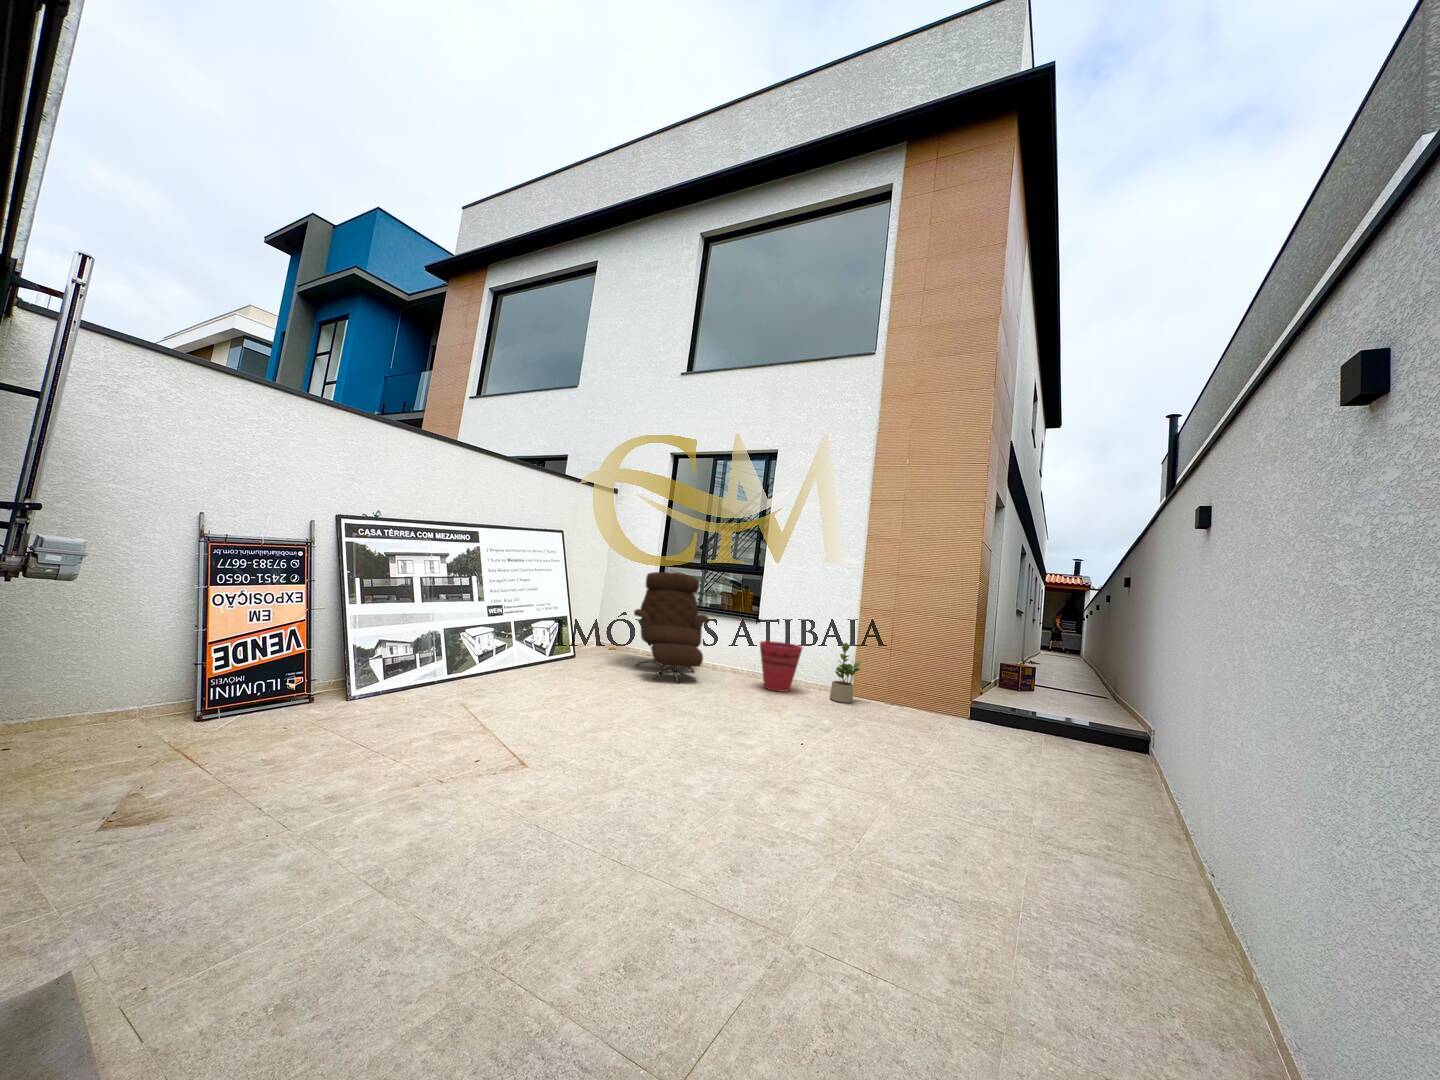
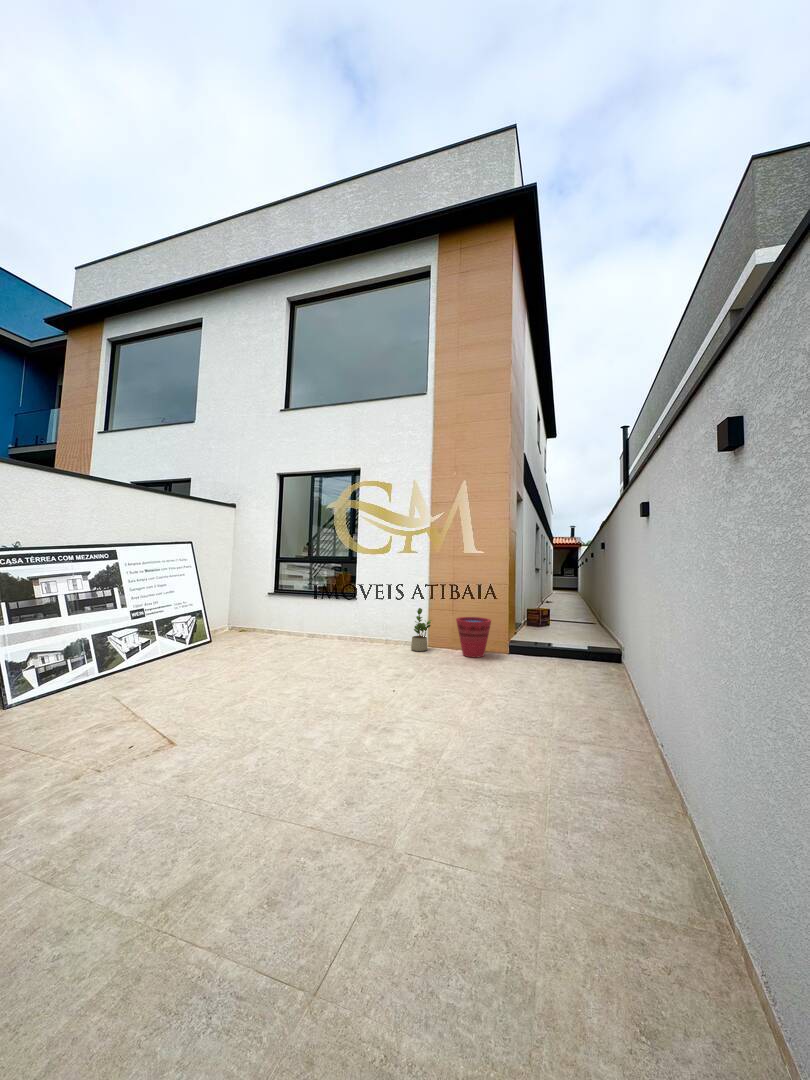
lounge chair: present [634,572,709,683] -> none [258,567,319,653]
bucket: present [760,641,802,692] -> present [456,617,491,658]

